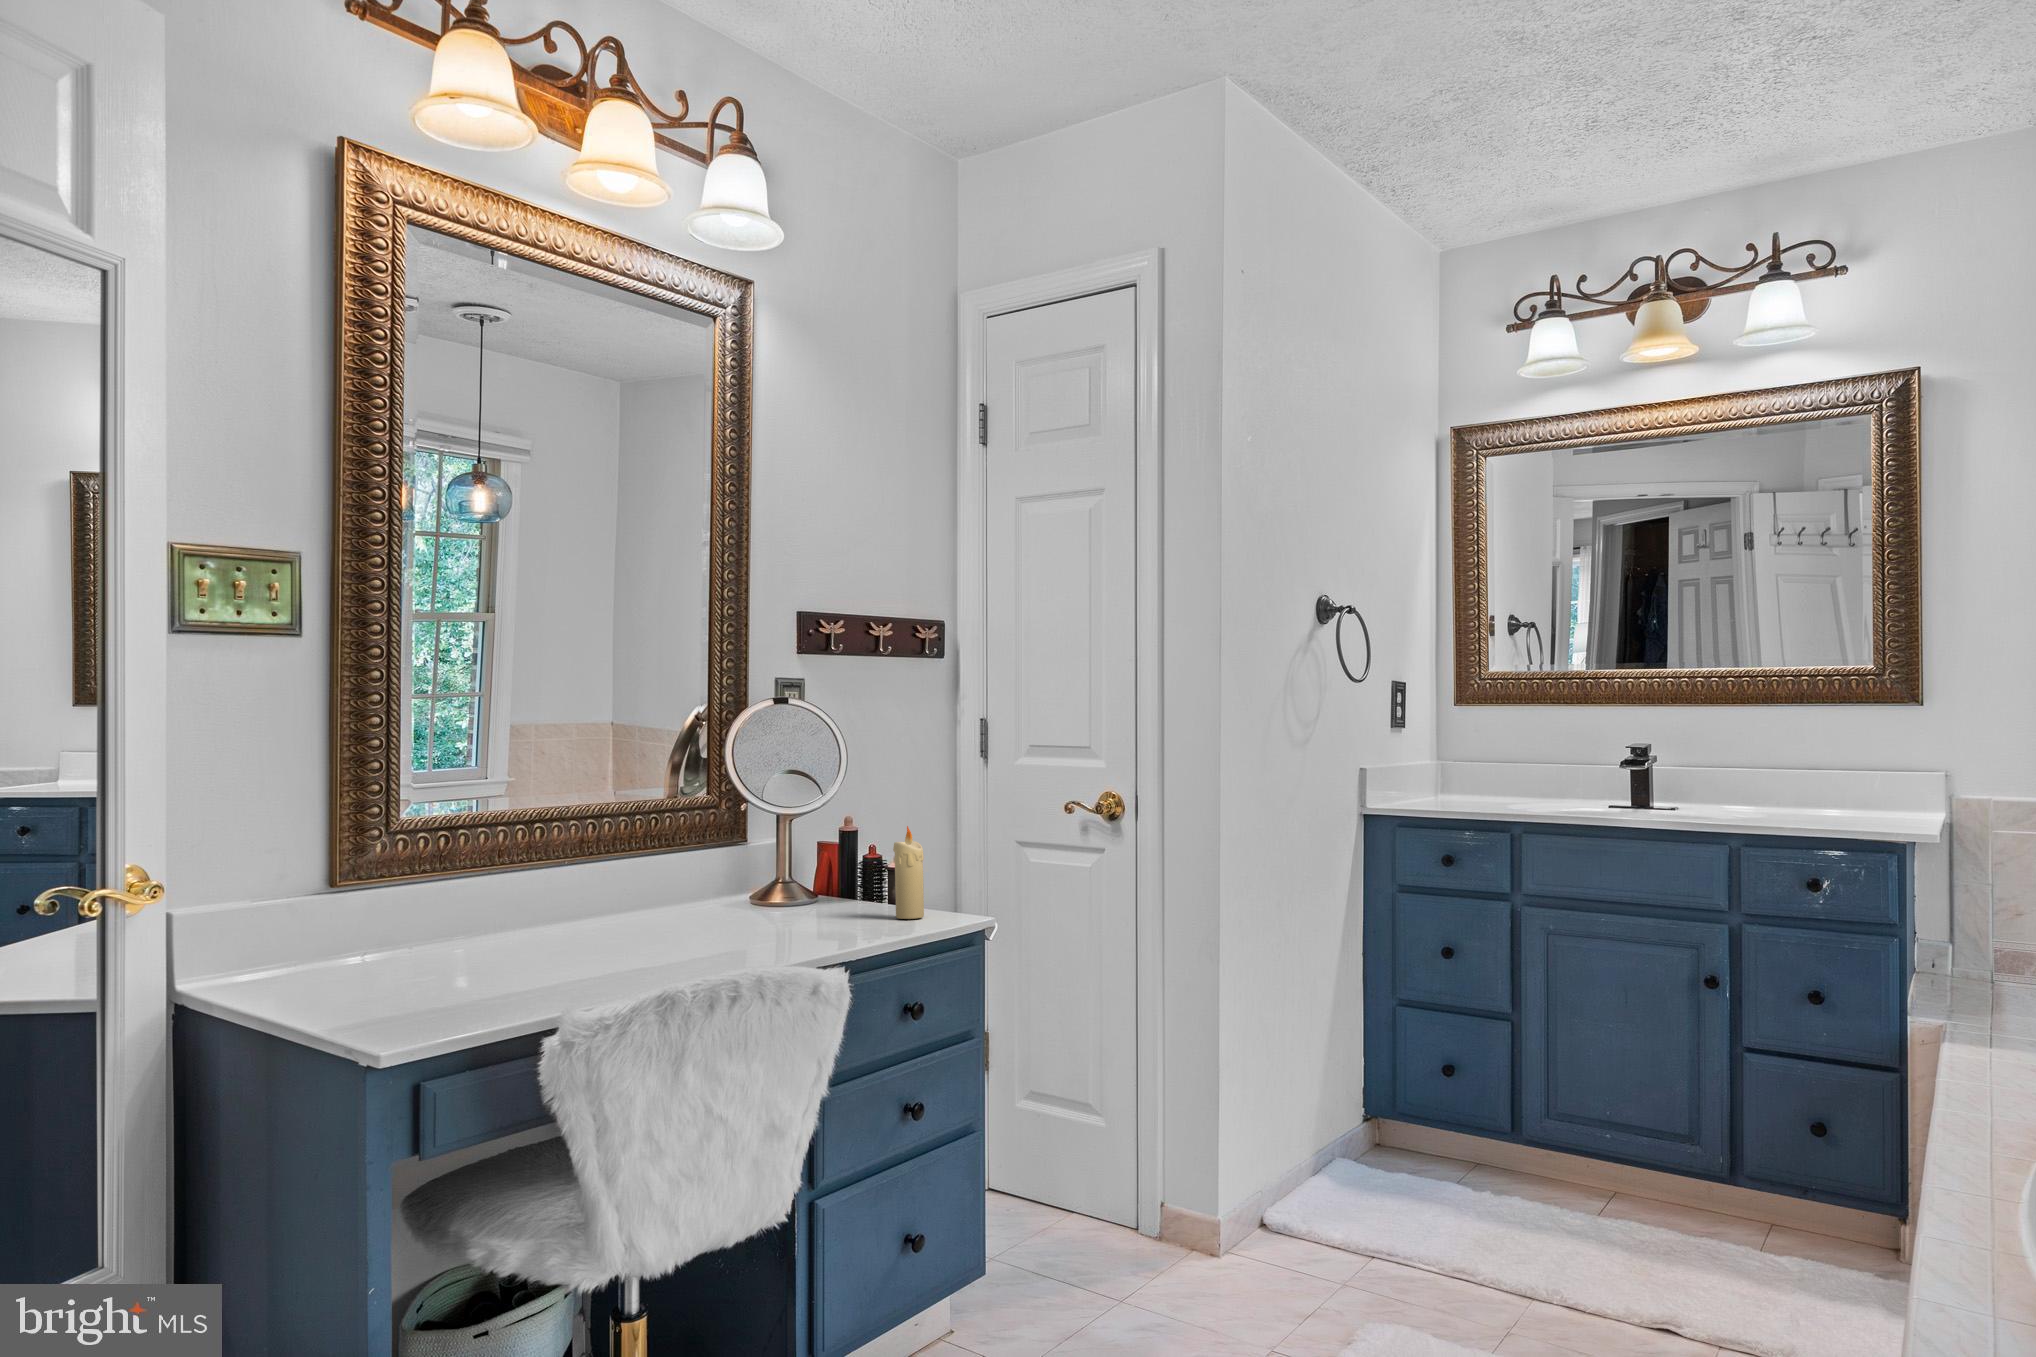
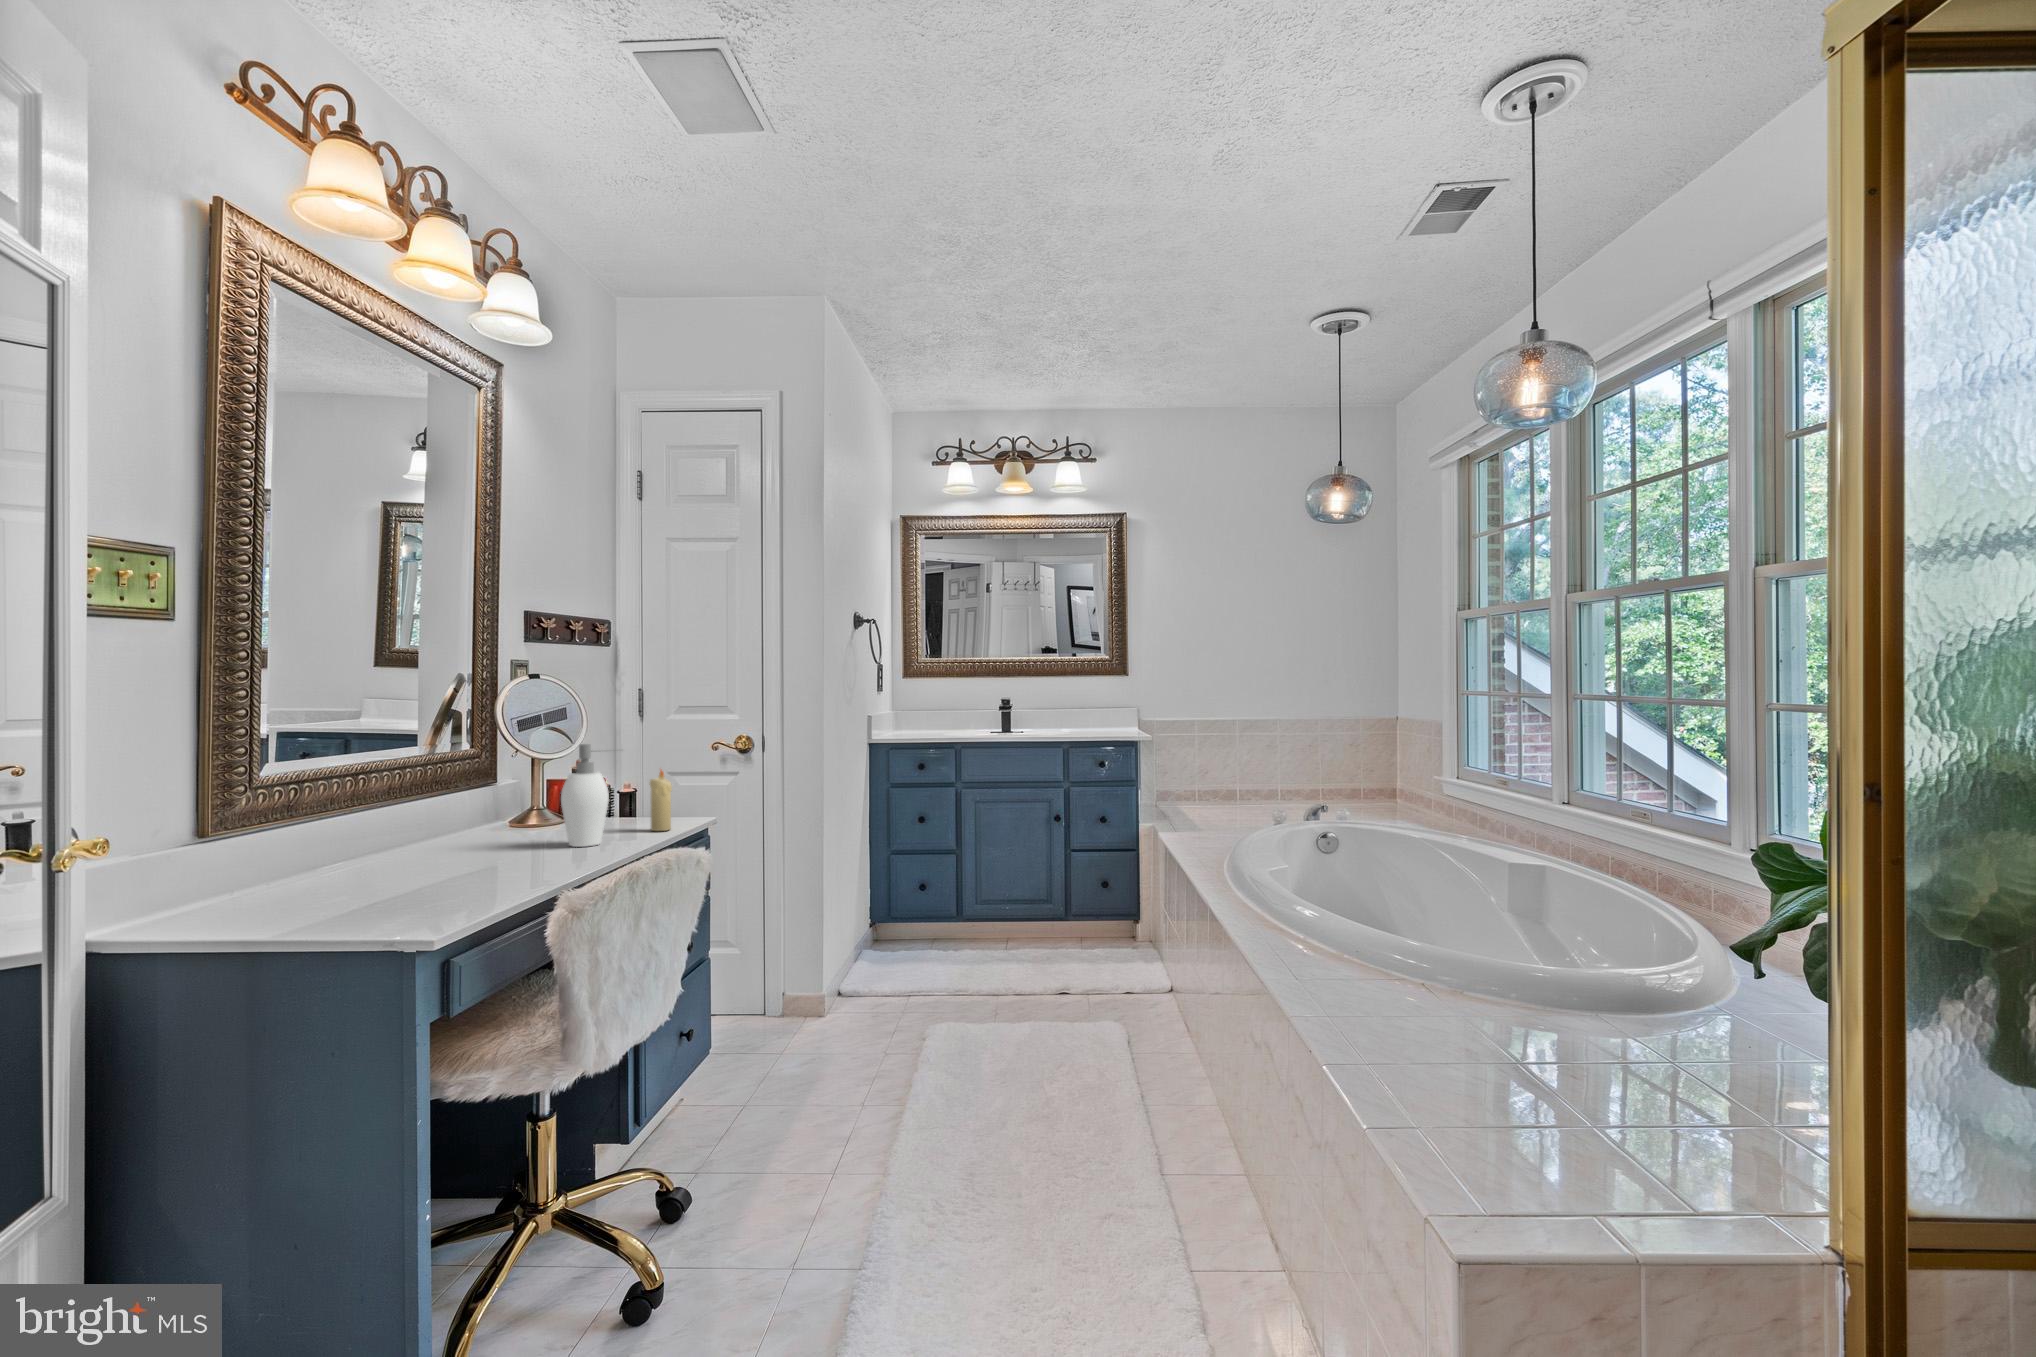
soap dispenser: none [756,788,833,932] -> present [561,744,609,847]

